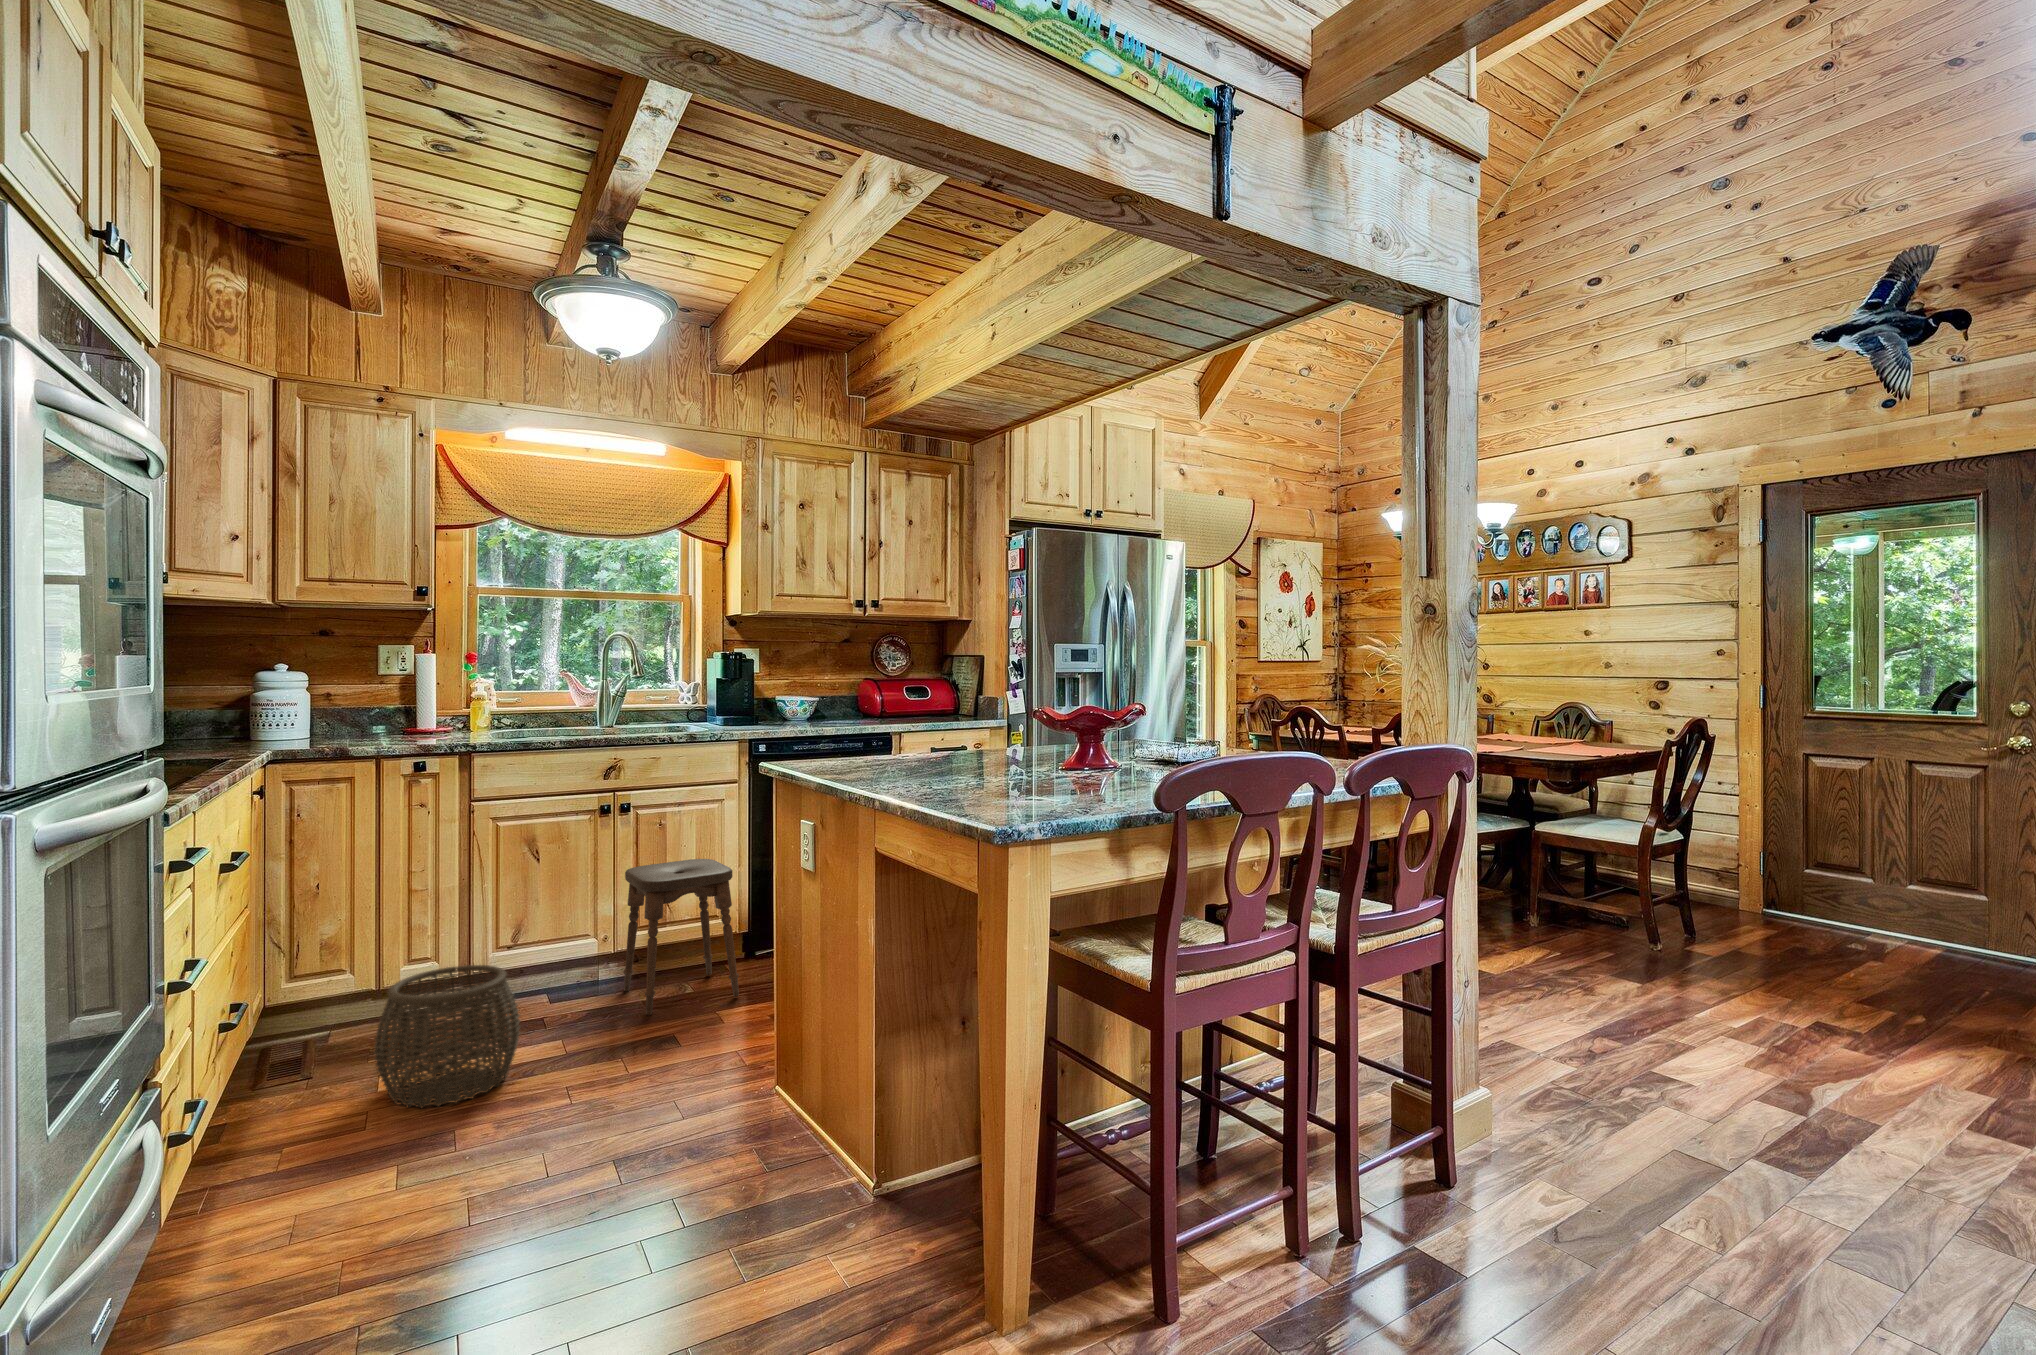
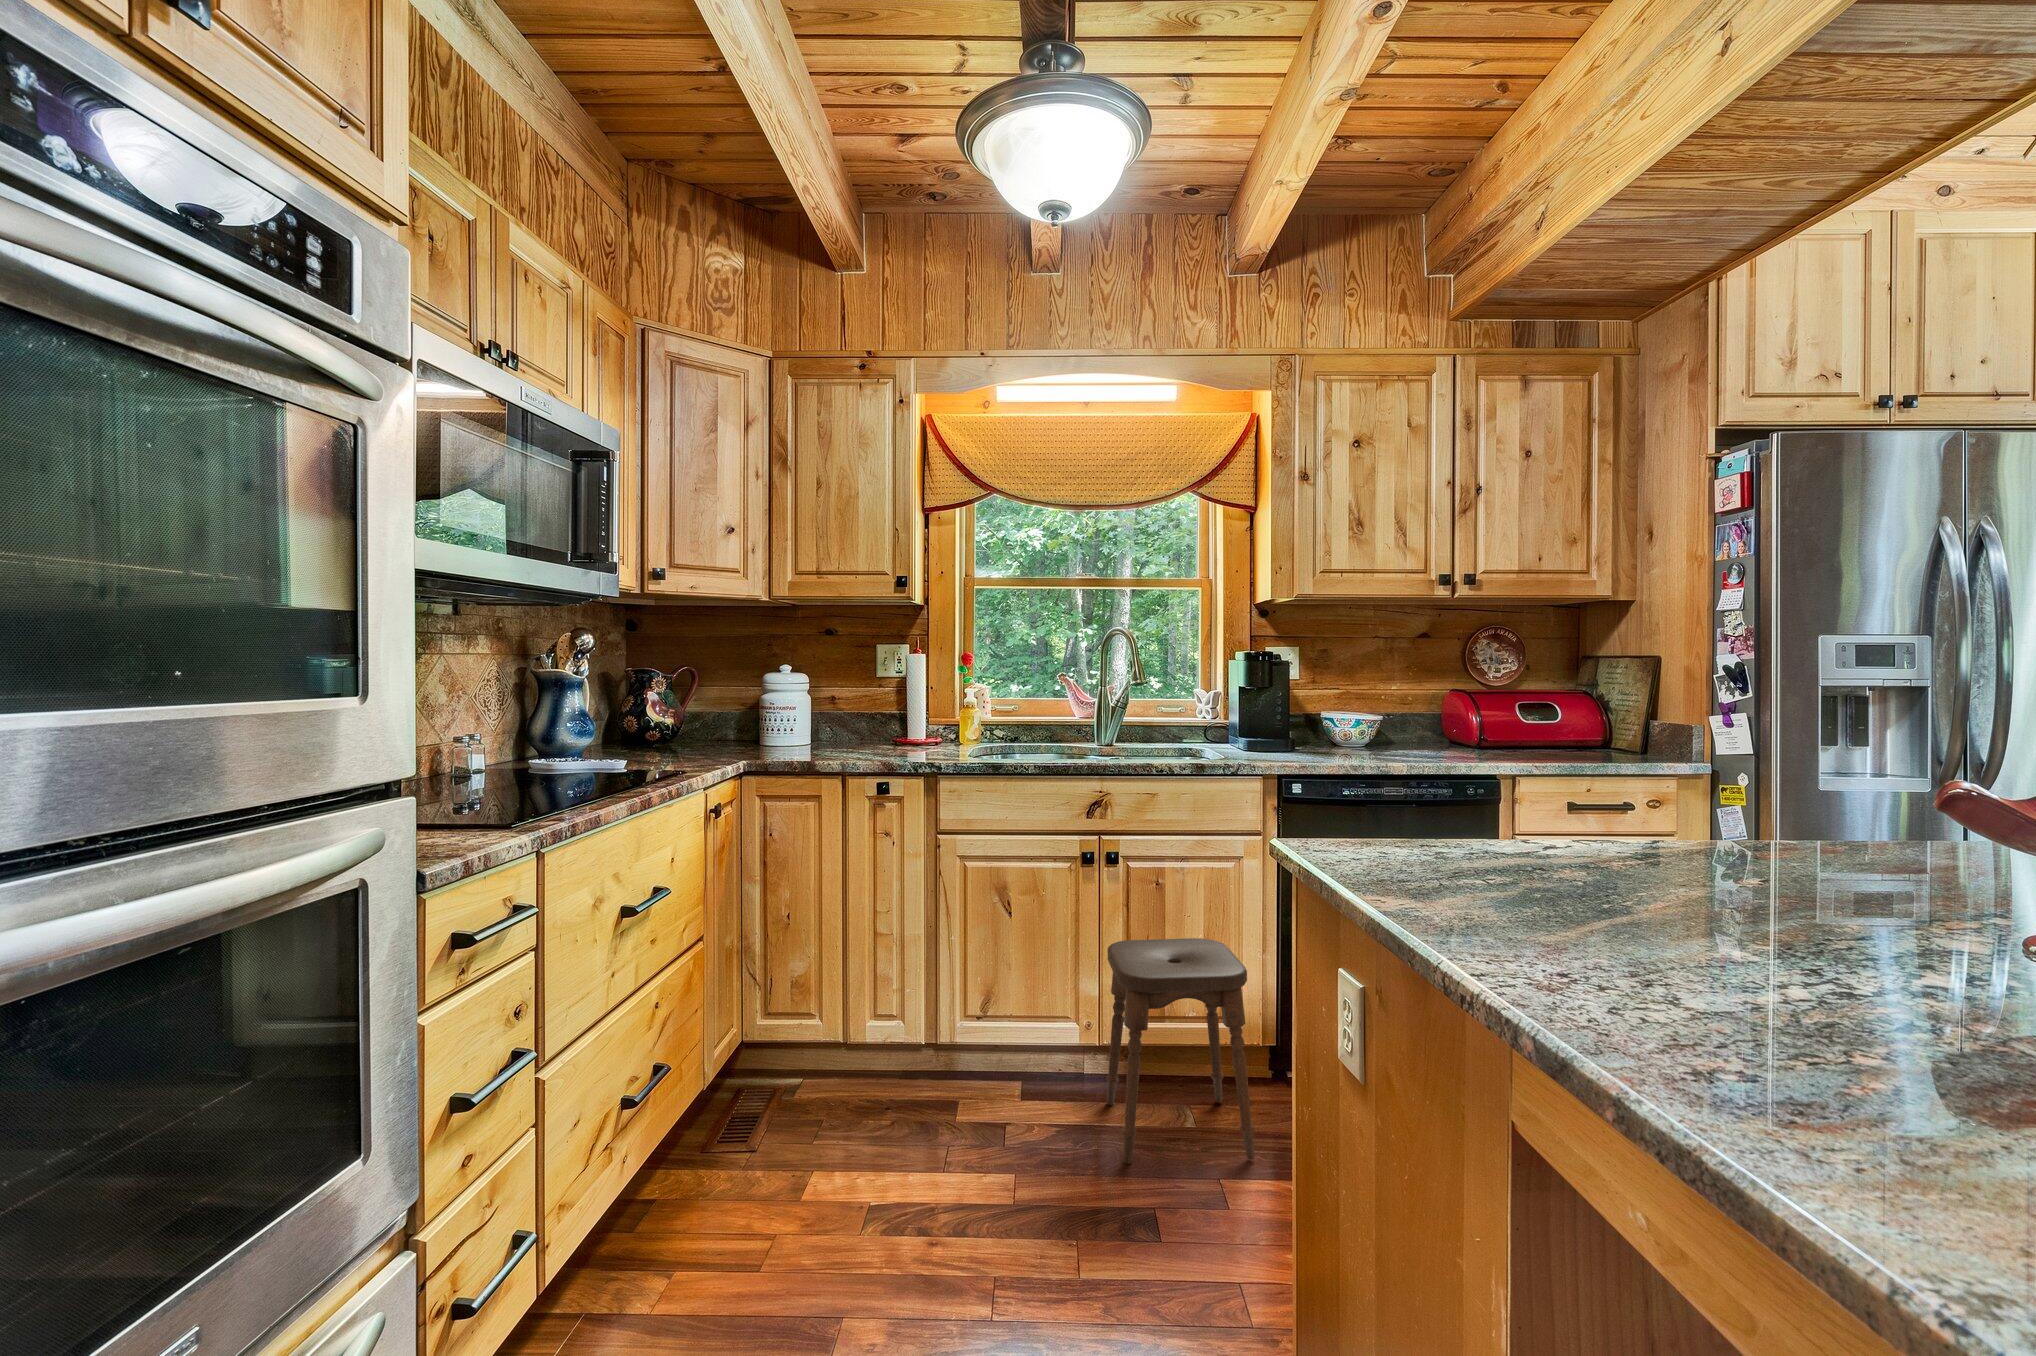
woven basket: present [374,965,520,1108] -> none [771,1068,944,1279]

